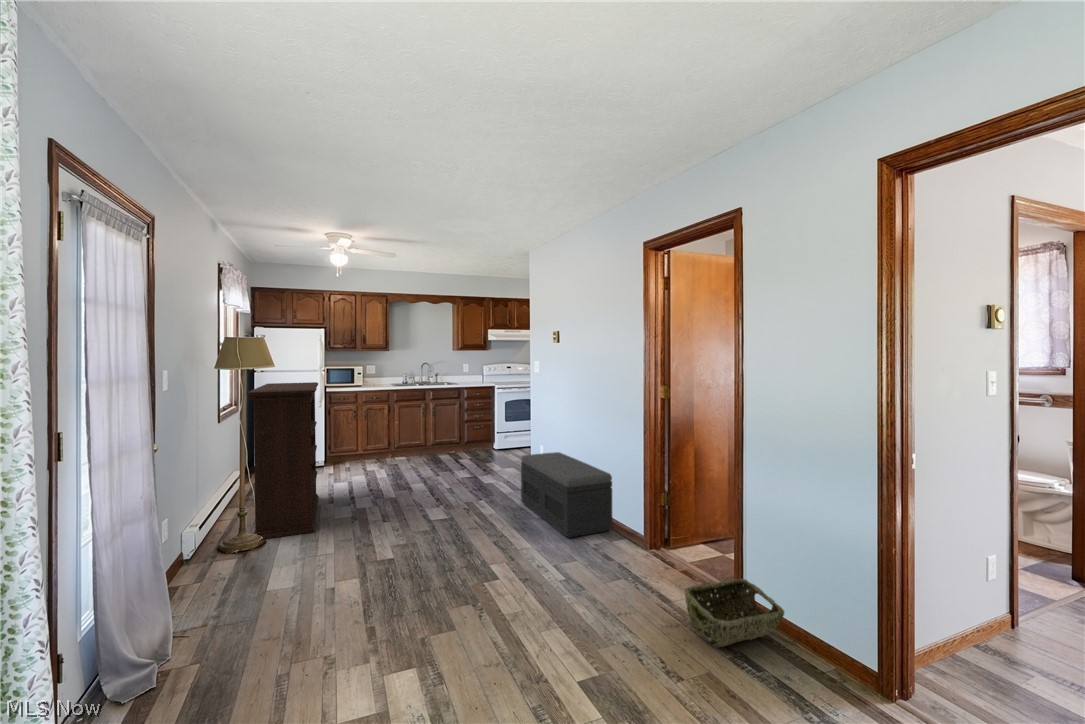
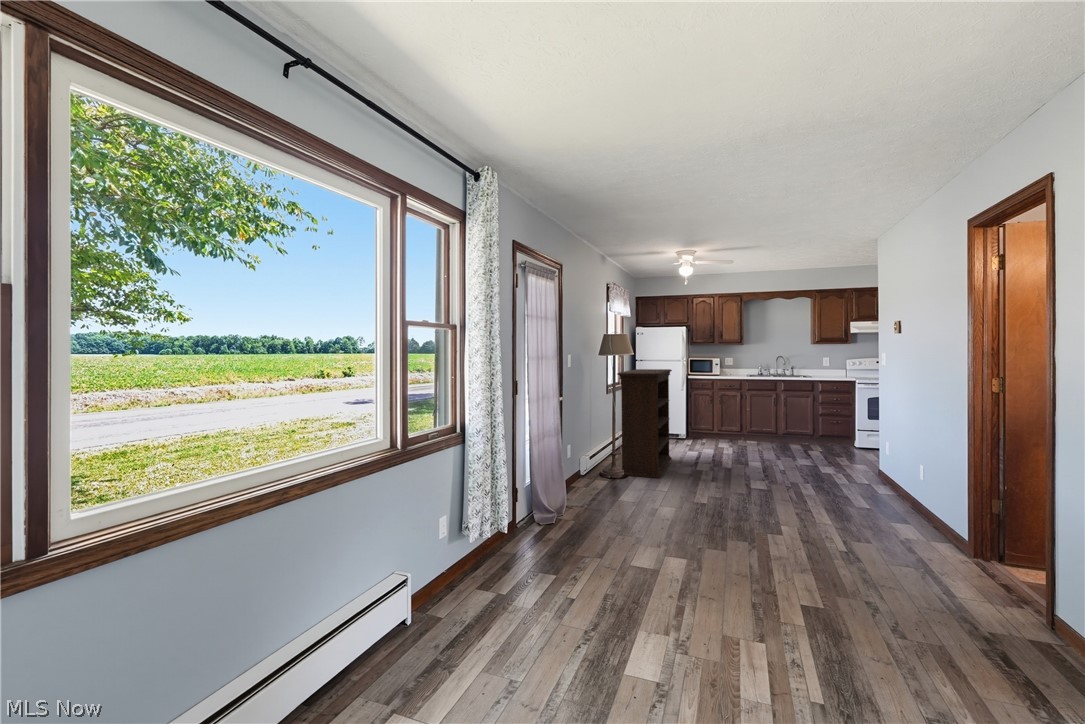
storage bench: present [521,452,612,538] -> none [848,446,937,532]
woven basket: present [684,579,784,647] -> none [938,571,1072,643]

